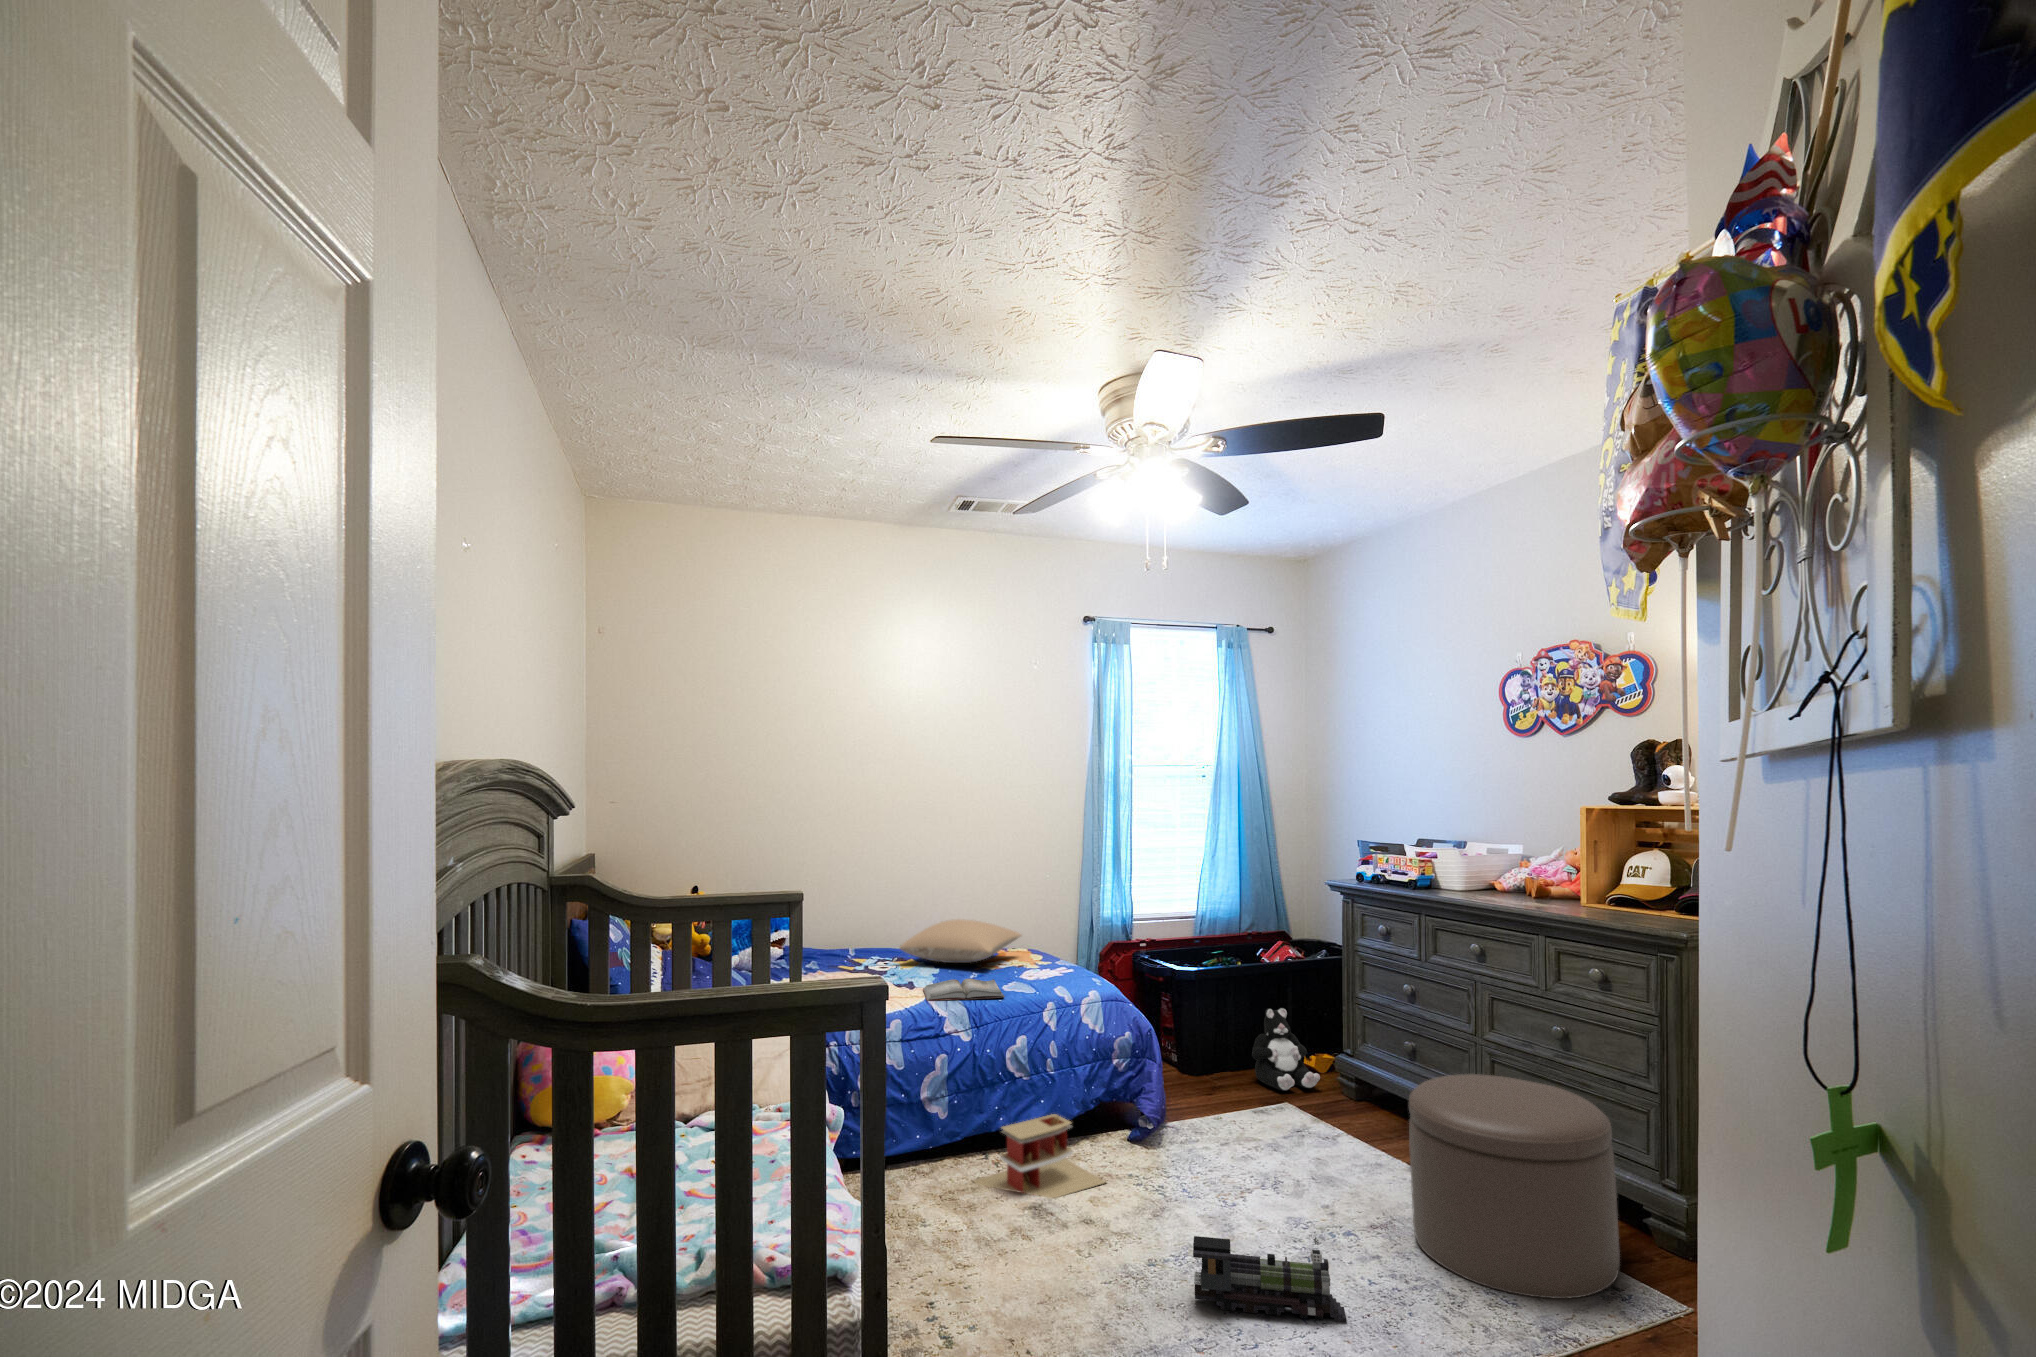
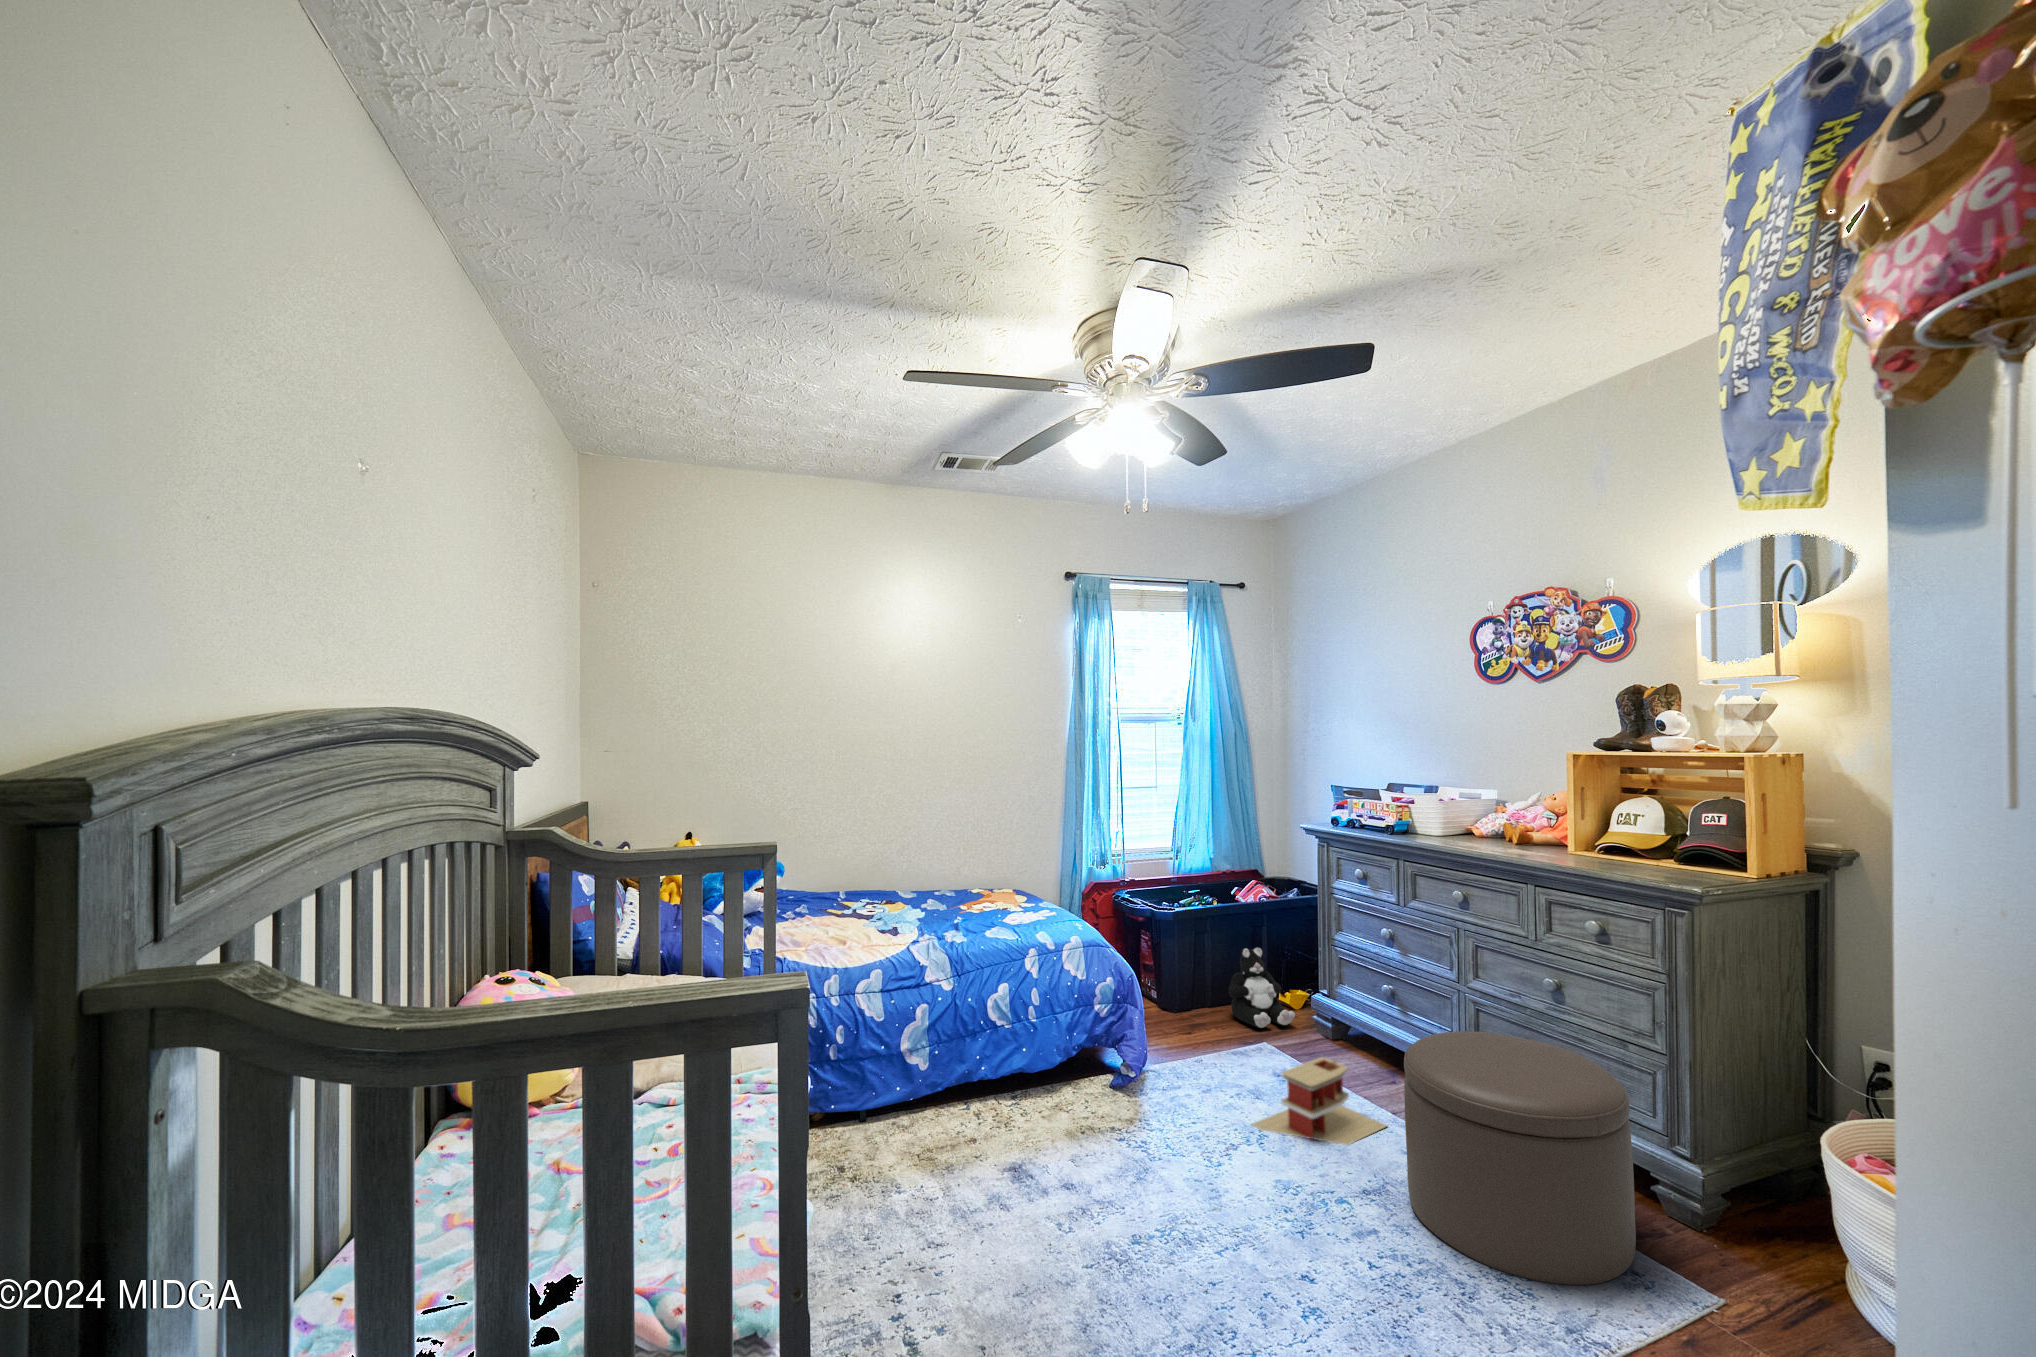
pillow: present [900,919,1021,963] -> none [888,865,1007,907]
hardback book: present [923,979,1005,1001] -> none [906,926,986,951]
toy house: present [973,1114,1105,1198] -> present [1252,1057,1386,1145]
toy train: present [1193,1236,1346,1323] -> none [1182,1220,1351,1322]

